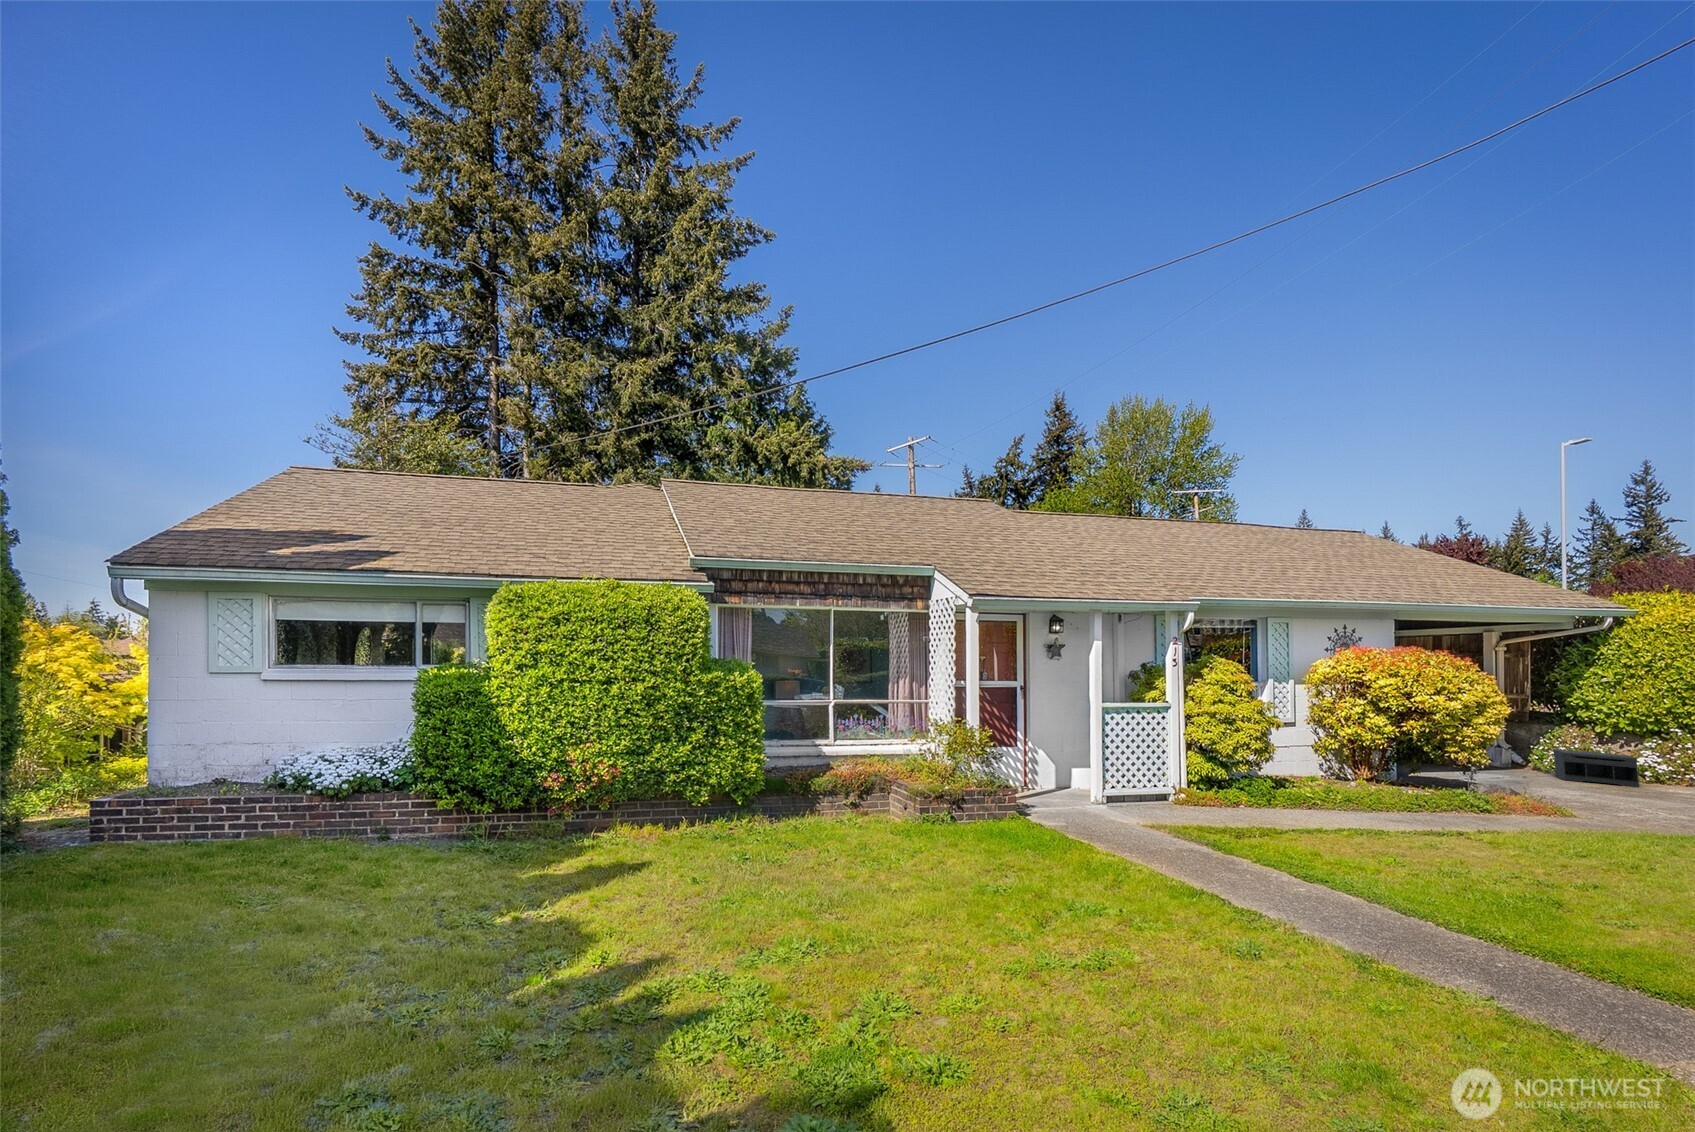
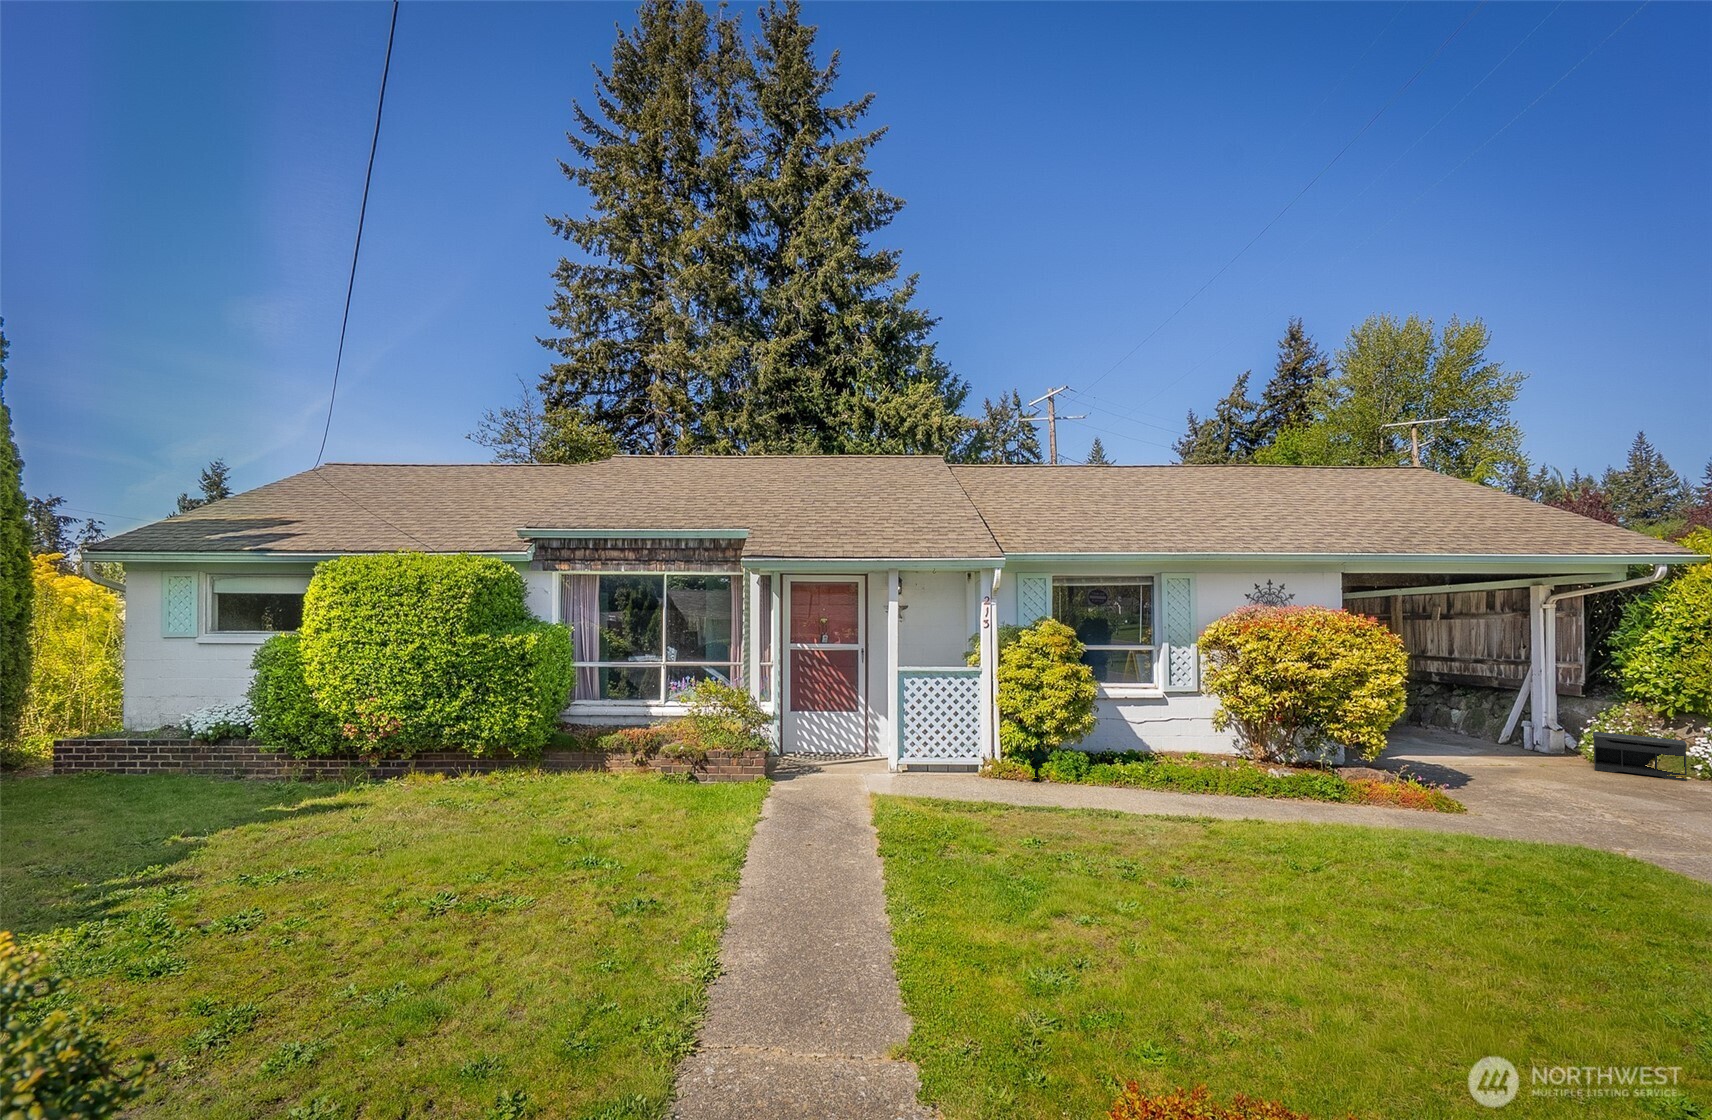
decorative plant: none [1216,771,1239,811] -> present [1025,740,1048,782]

